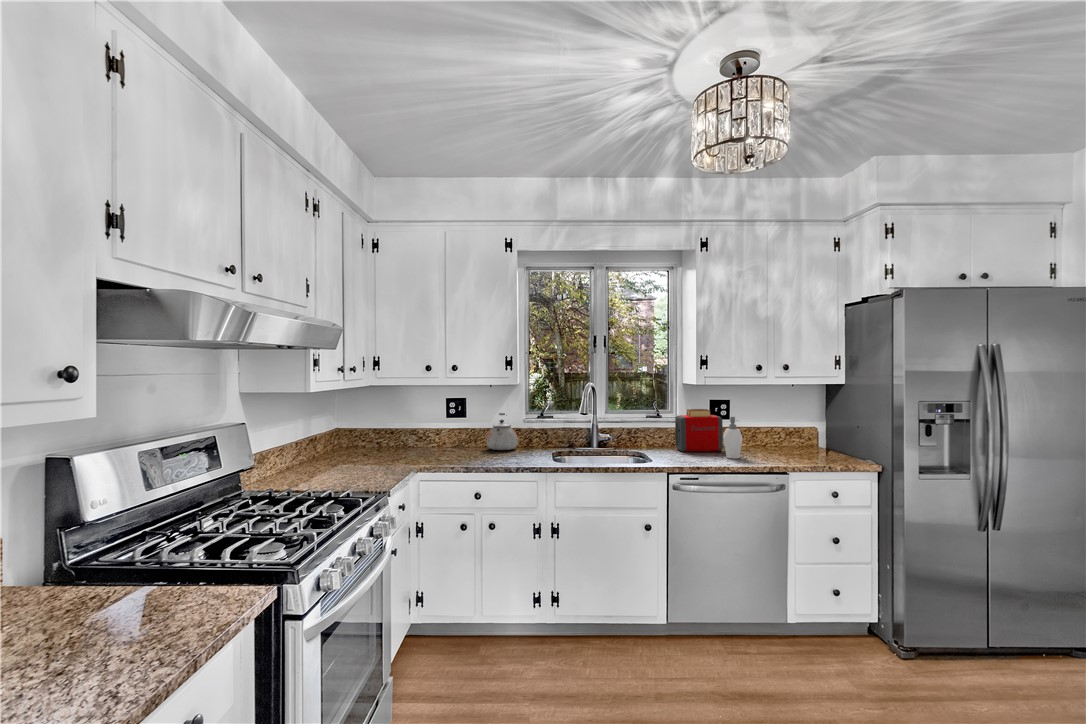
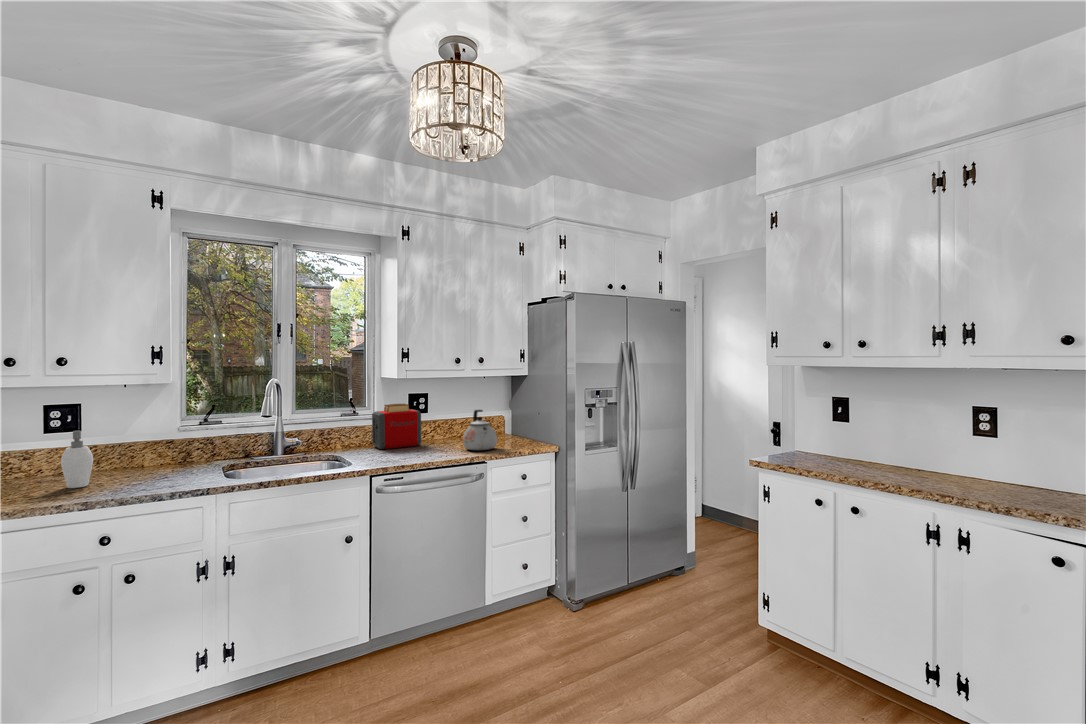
kettle: present [487,413,518,450] -> present [463,410,497,451]
soap dispenser: present [723,417,742,459] -> present [61,431,93,488]

